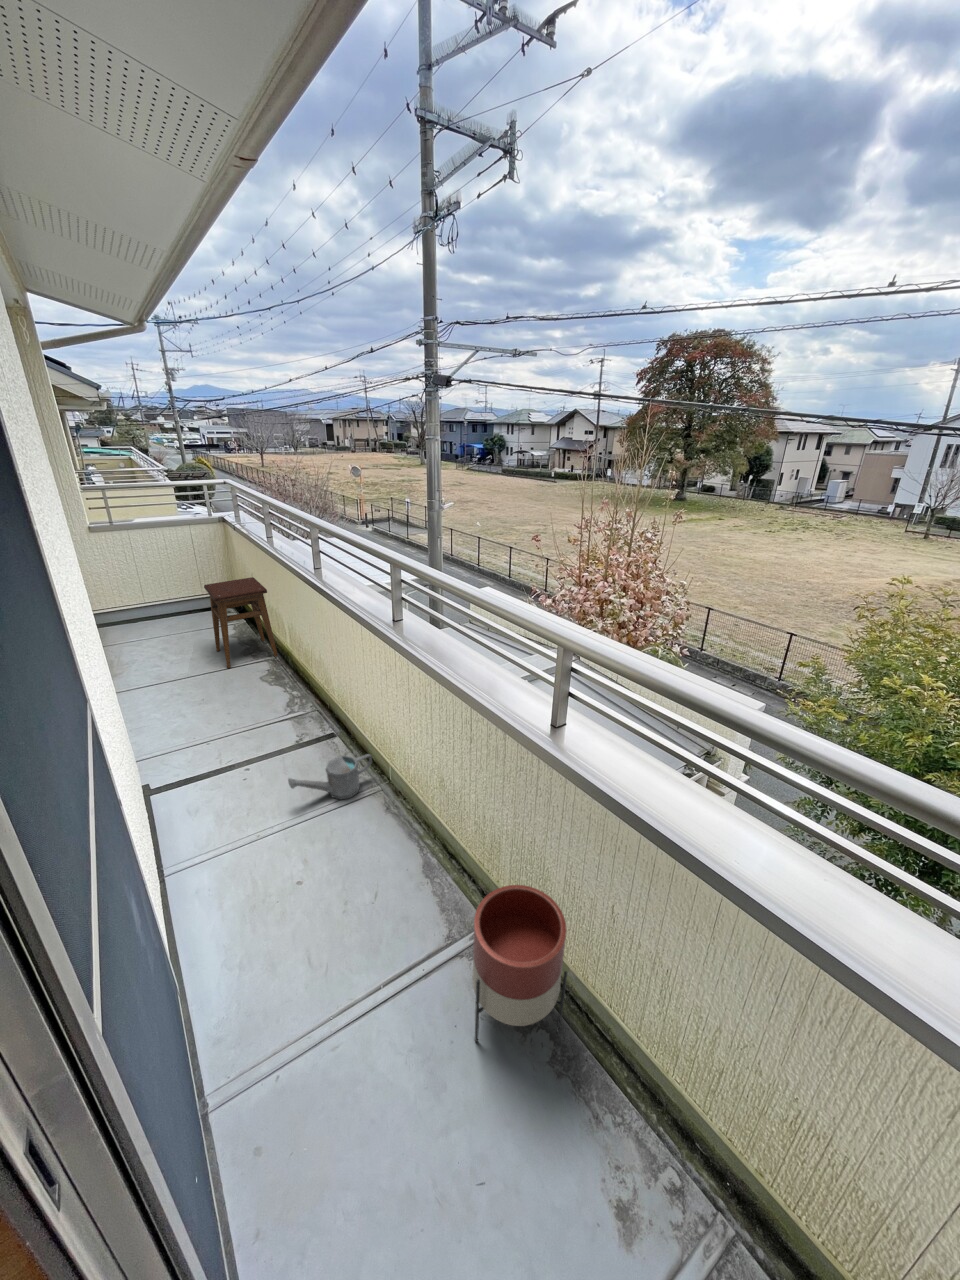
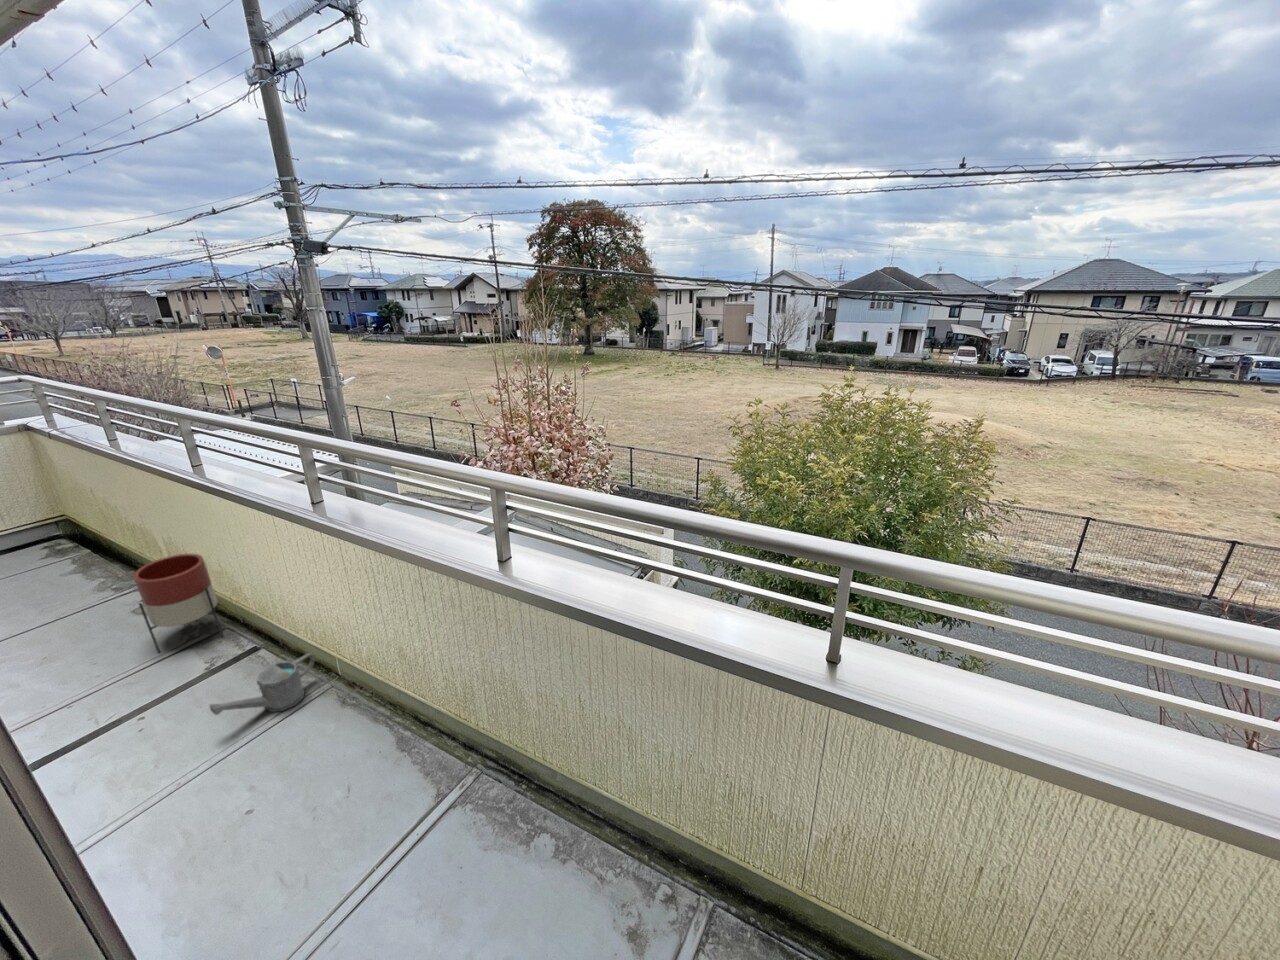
stool: present [204,577,278,668] -> none [18,492,154,610]
planter: present [472,885,567,1042] -> present [134,554,223,652]

